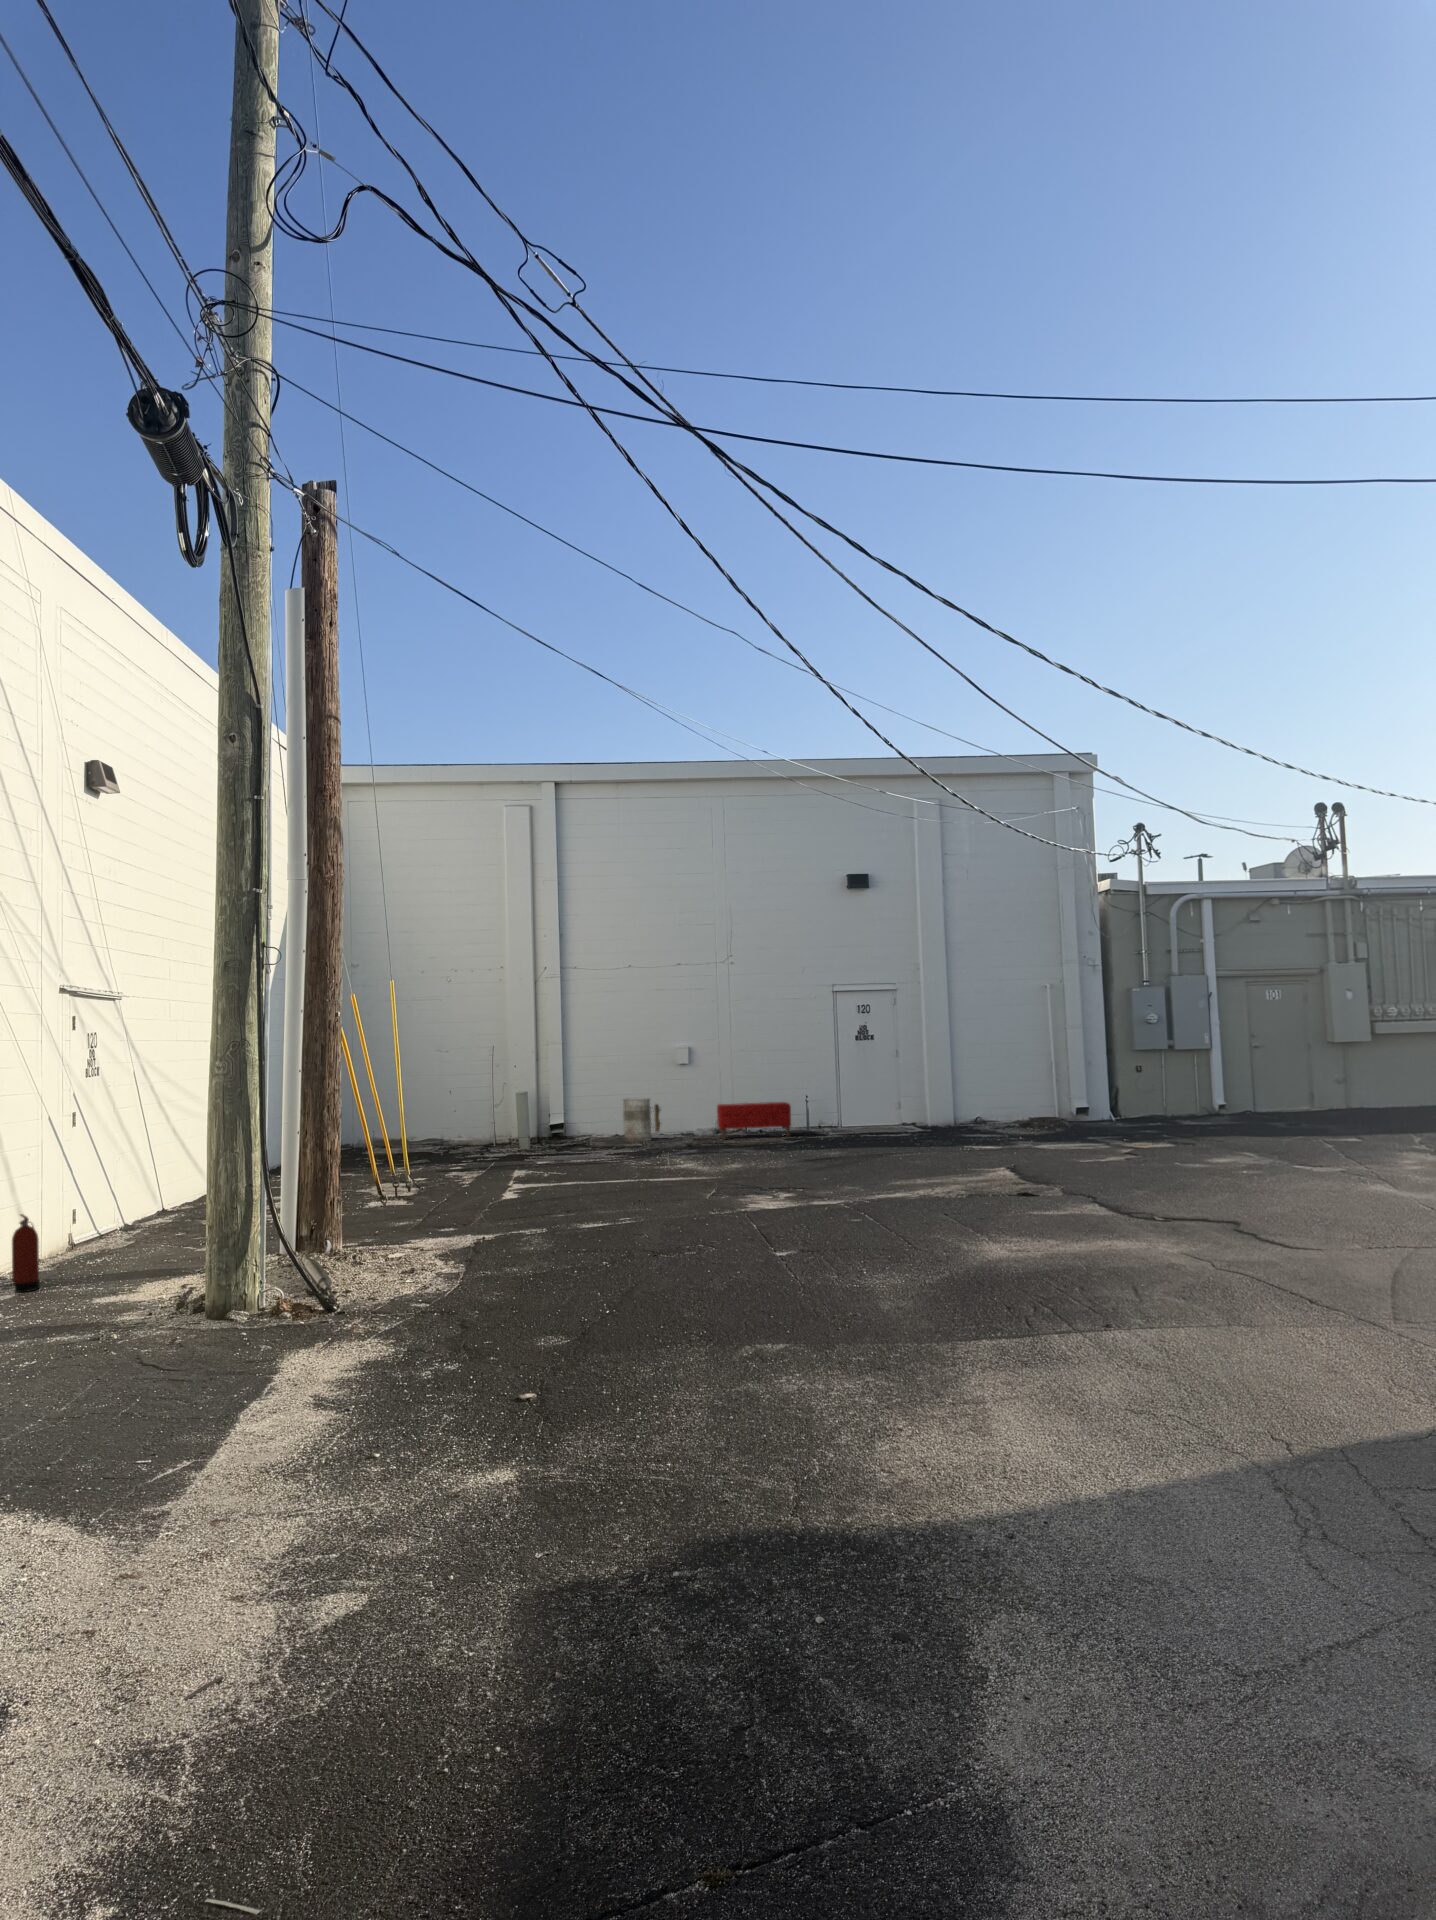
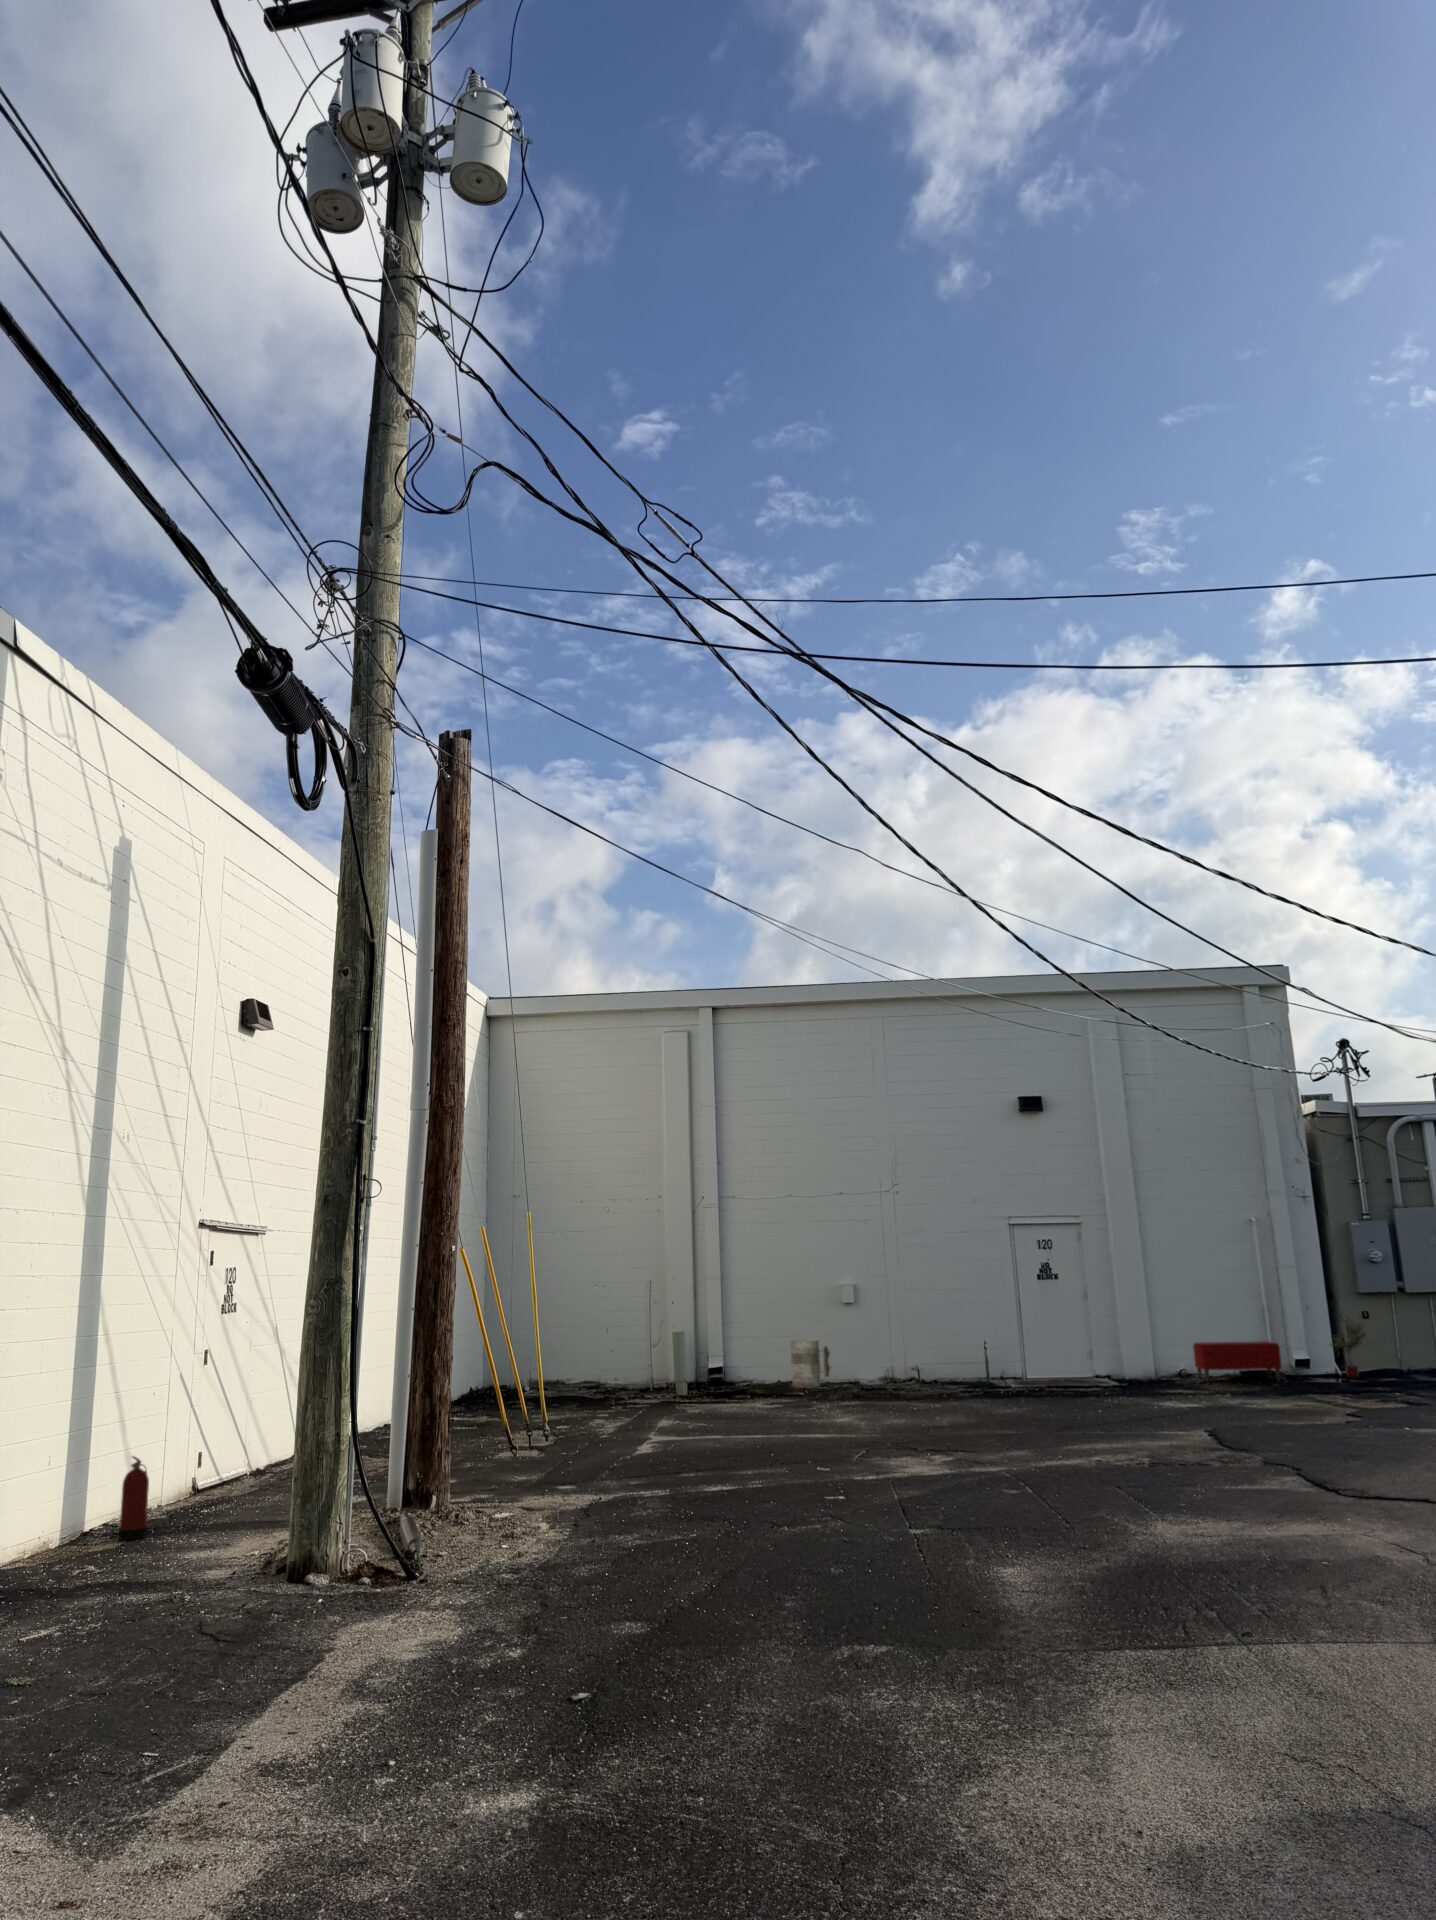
potted tree: none [1110,1068,1144,1123] -> present [1332,1316,1366,1378]
bench: present [717,1102,791,1139] -> present [1193,1341,1282,1382]

